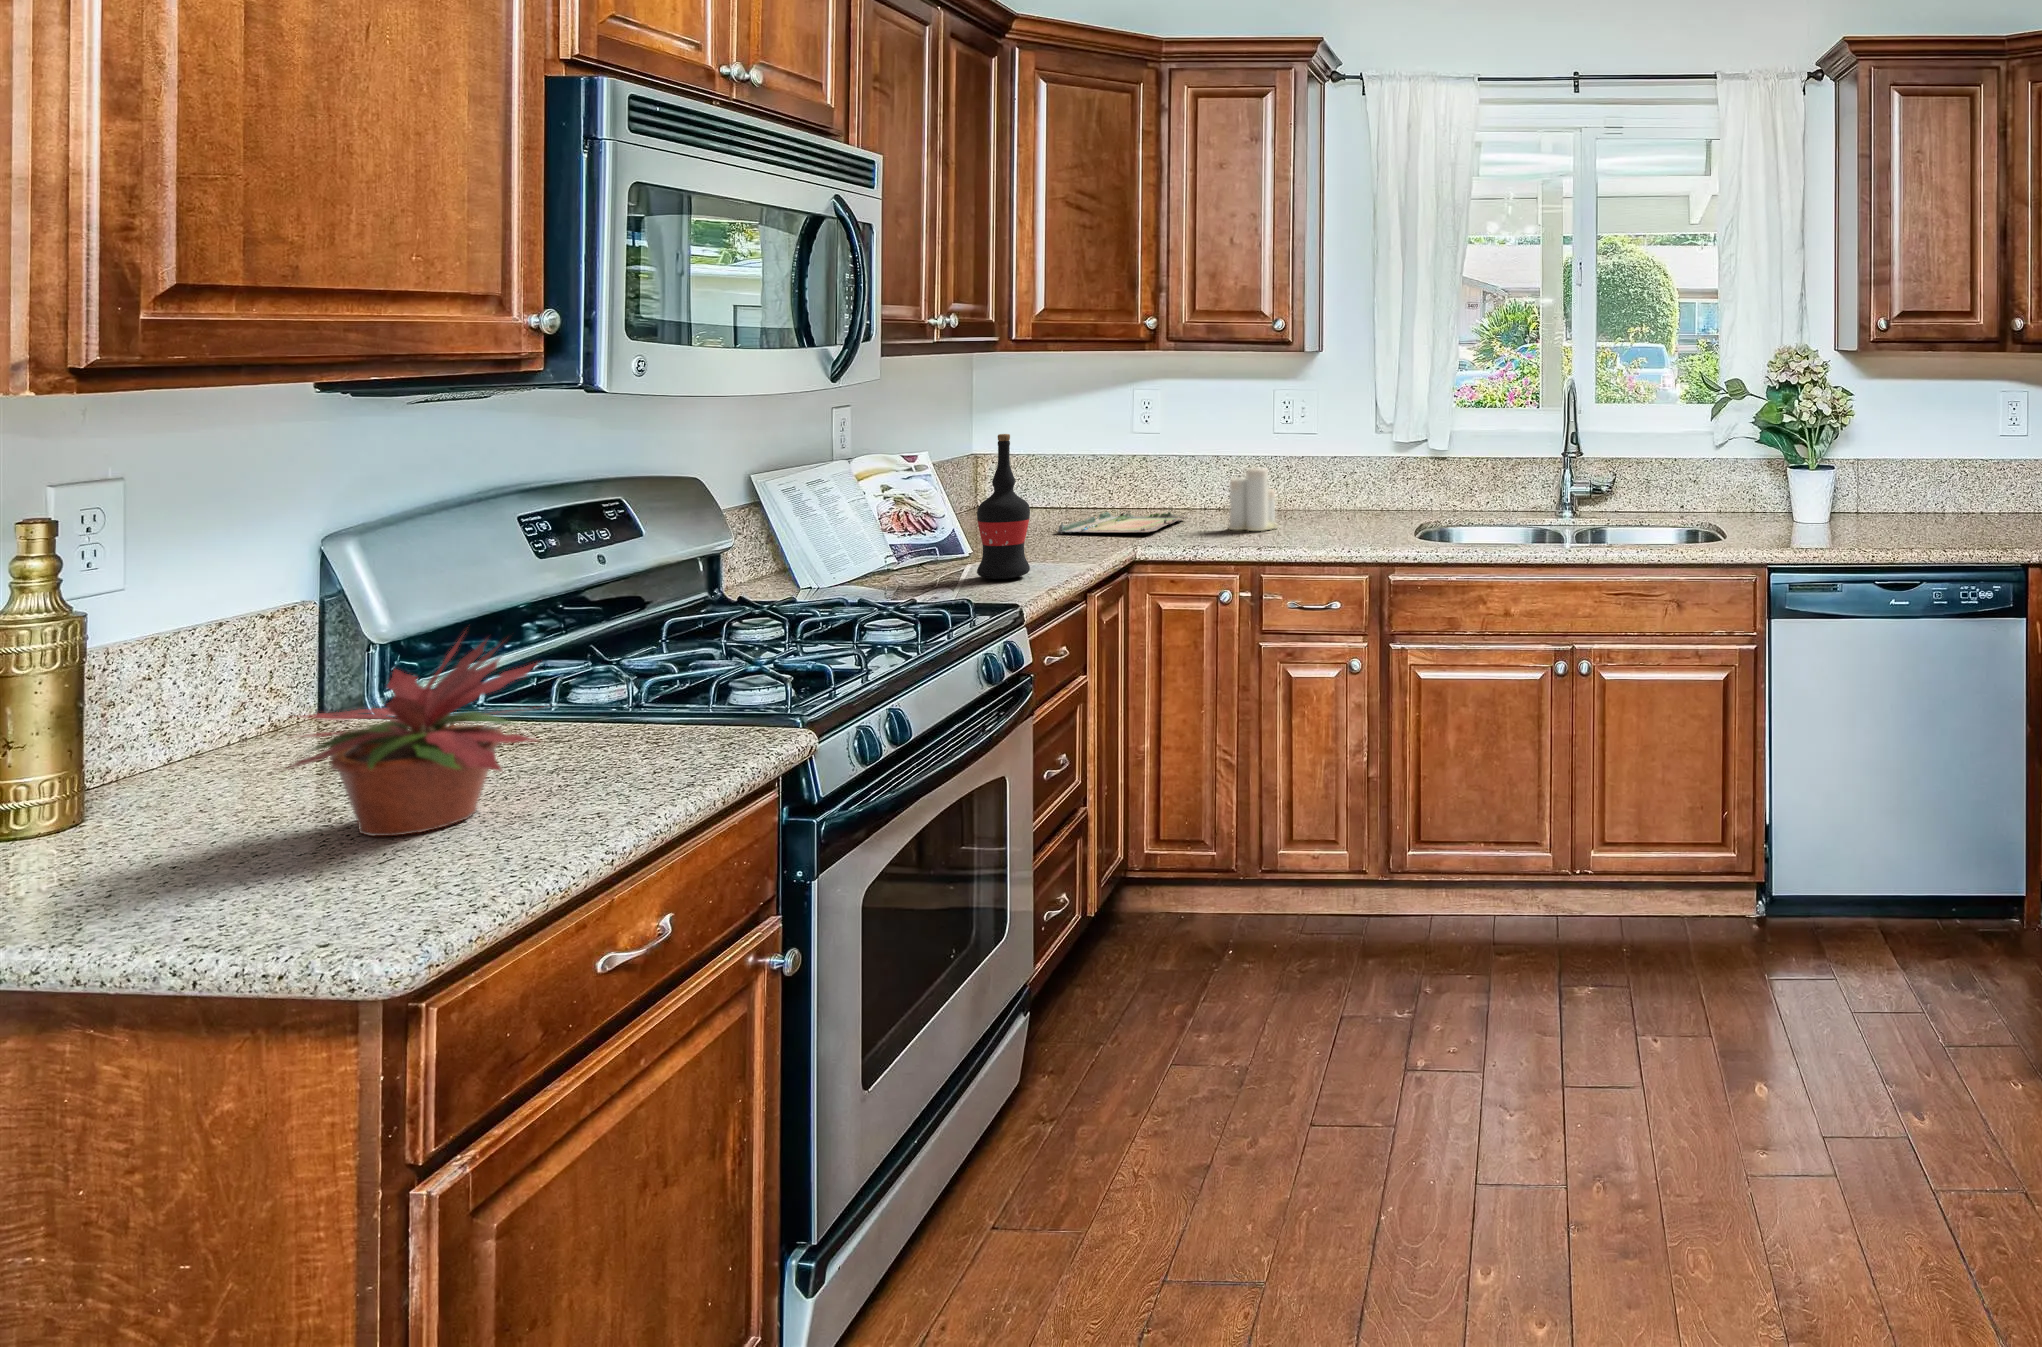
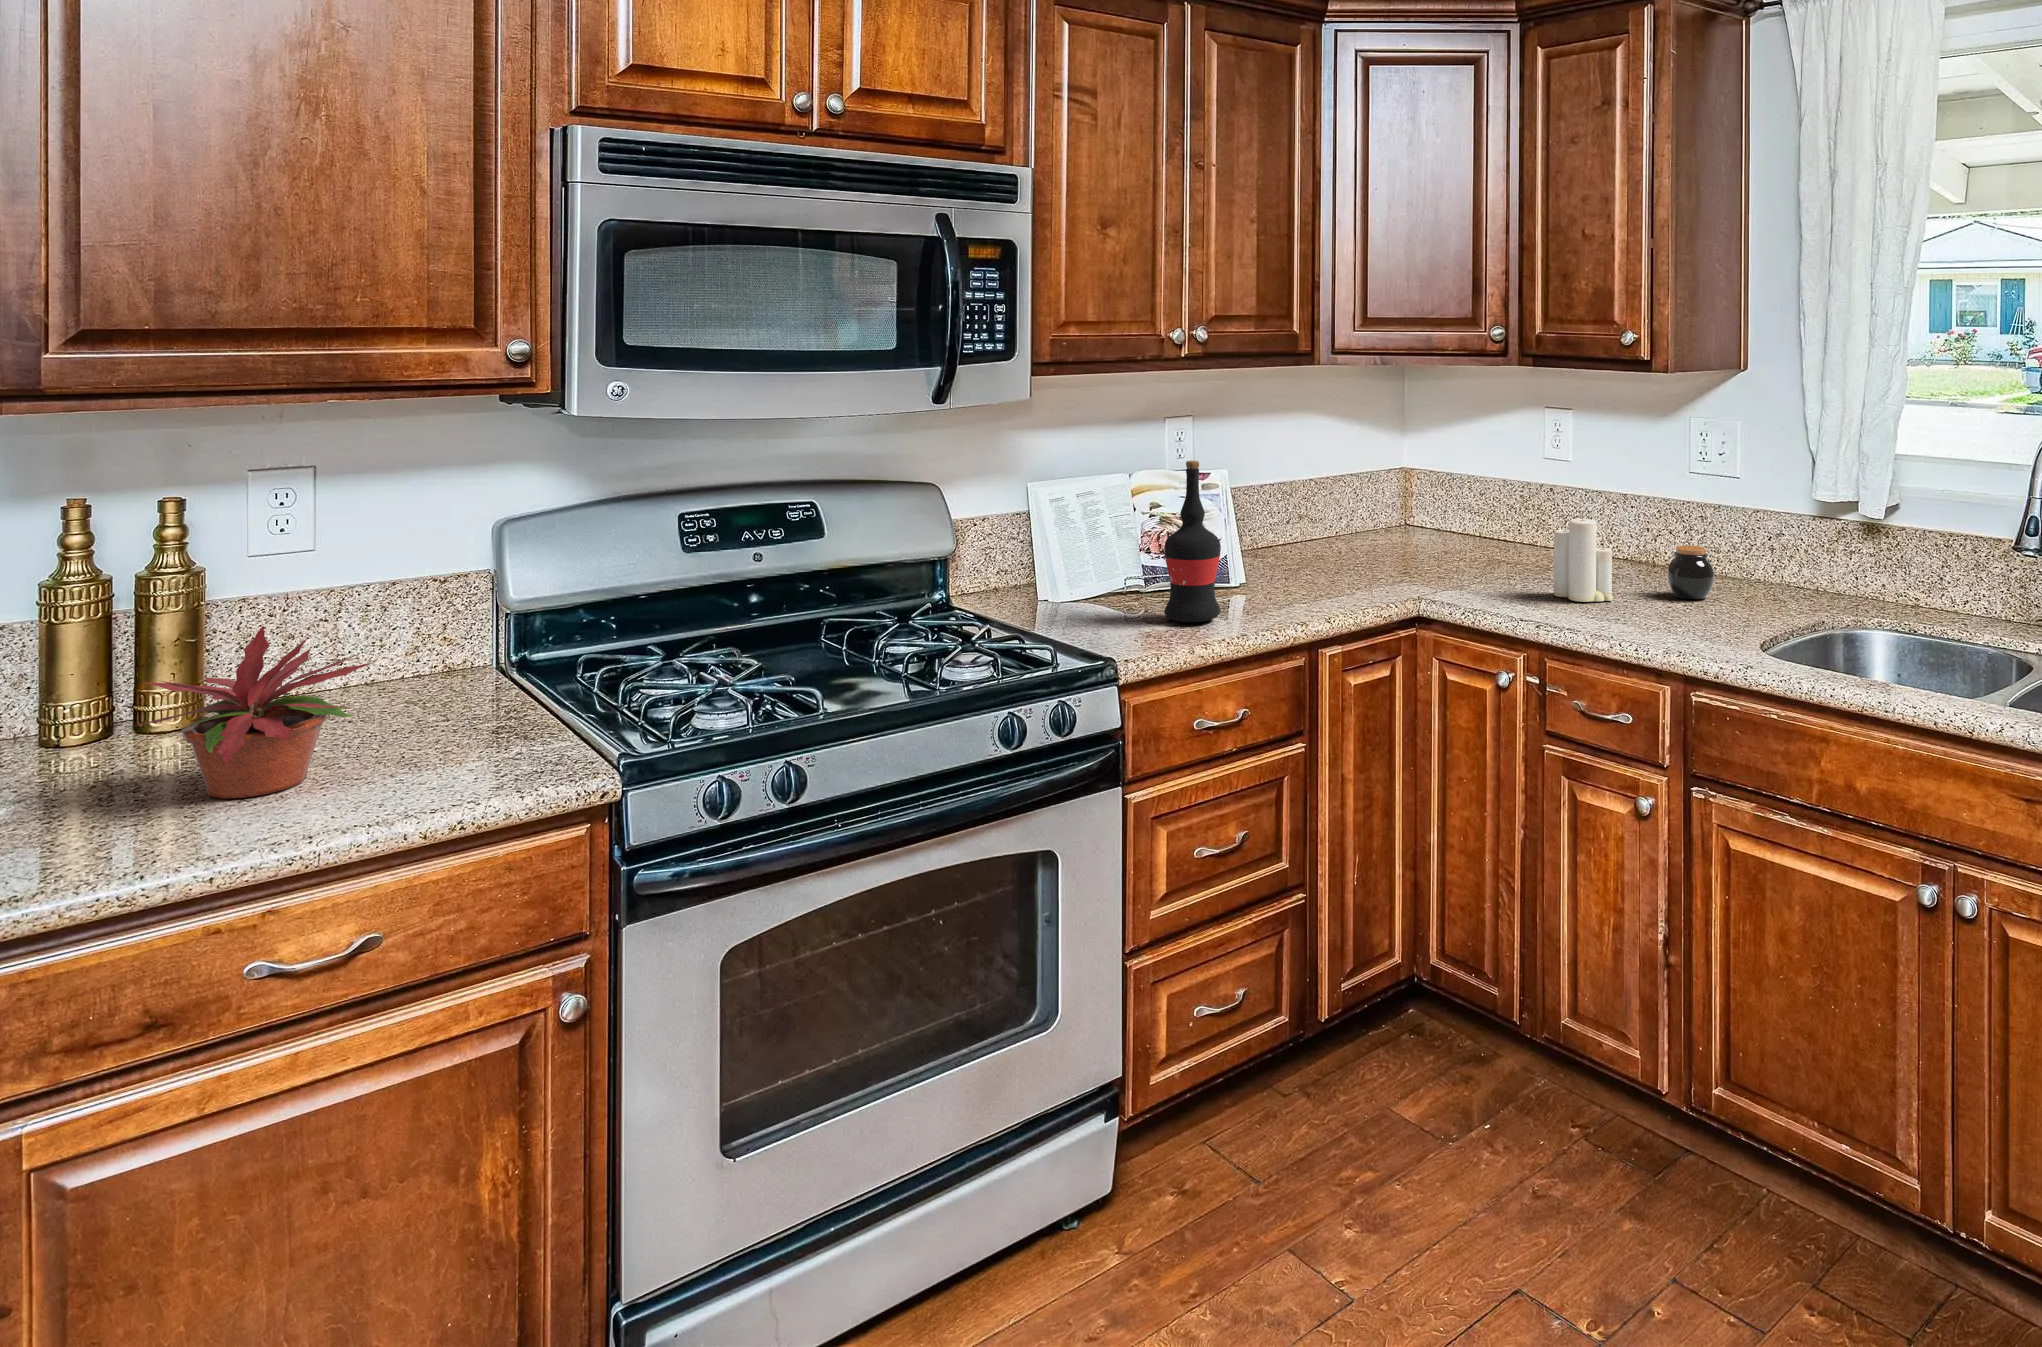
jar: none [1302,483,1336,522] -> present [1667,546,1714,599]
tray: present [1057,507,1187,534] -> none [1377,550,1545,584]

